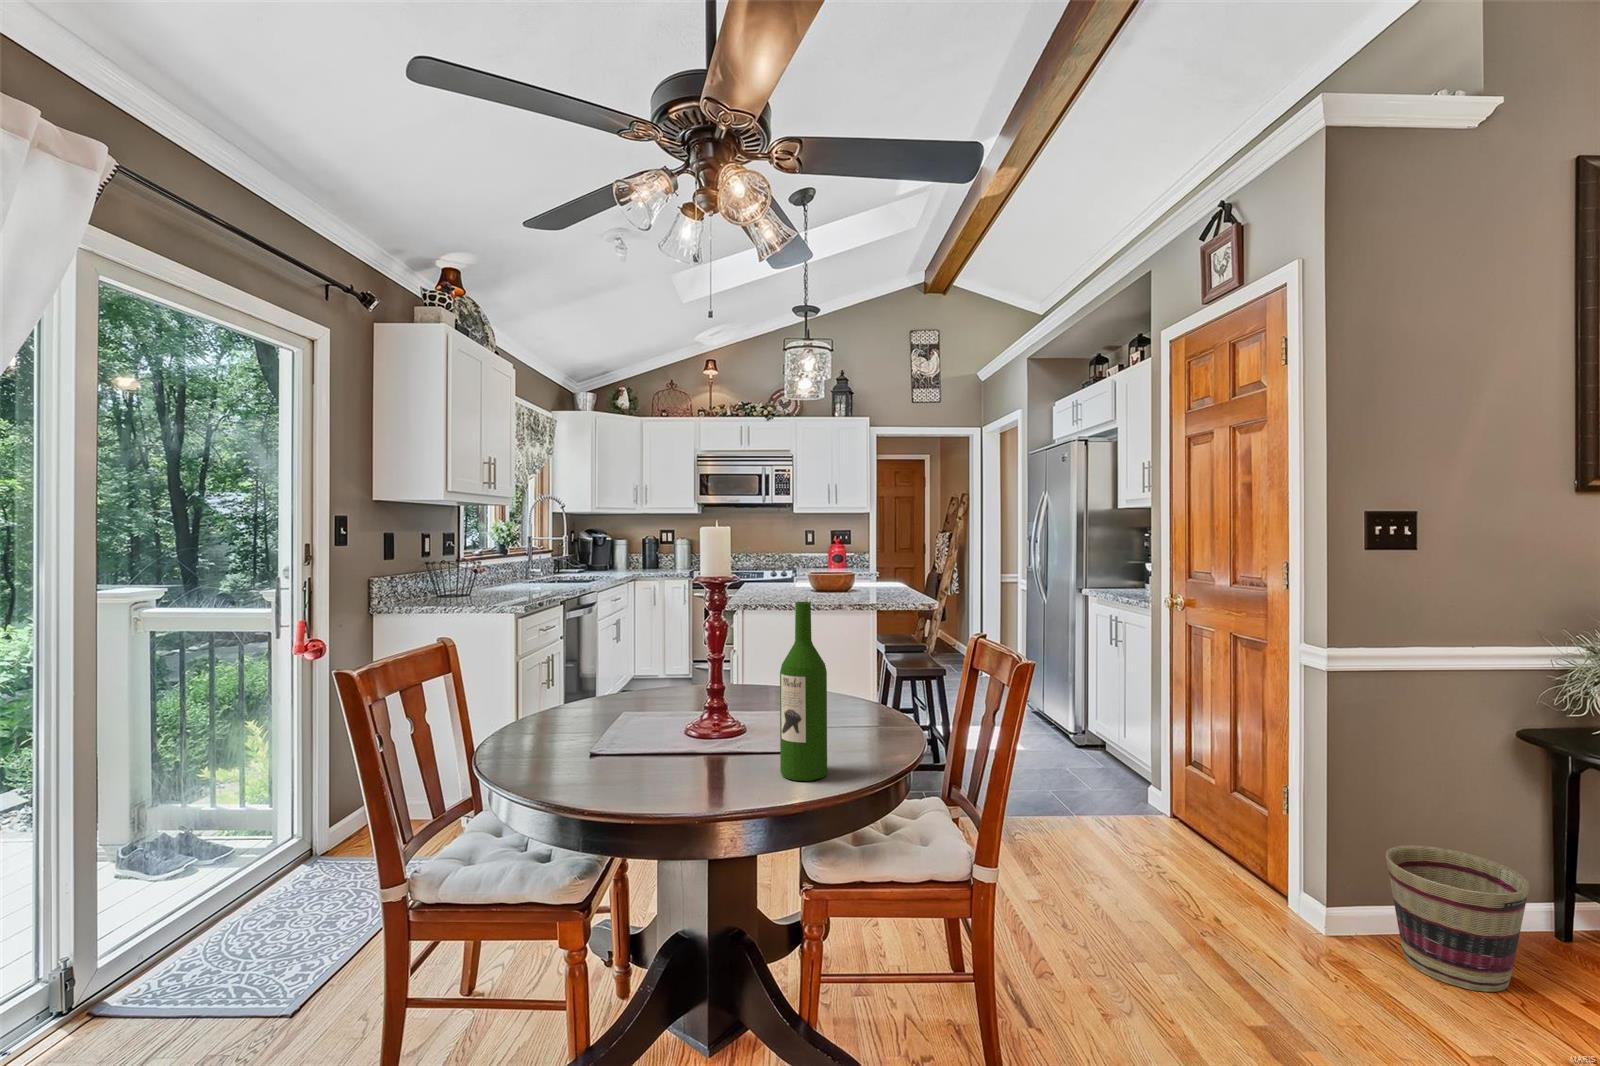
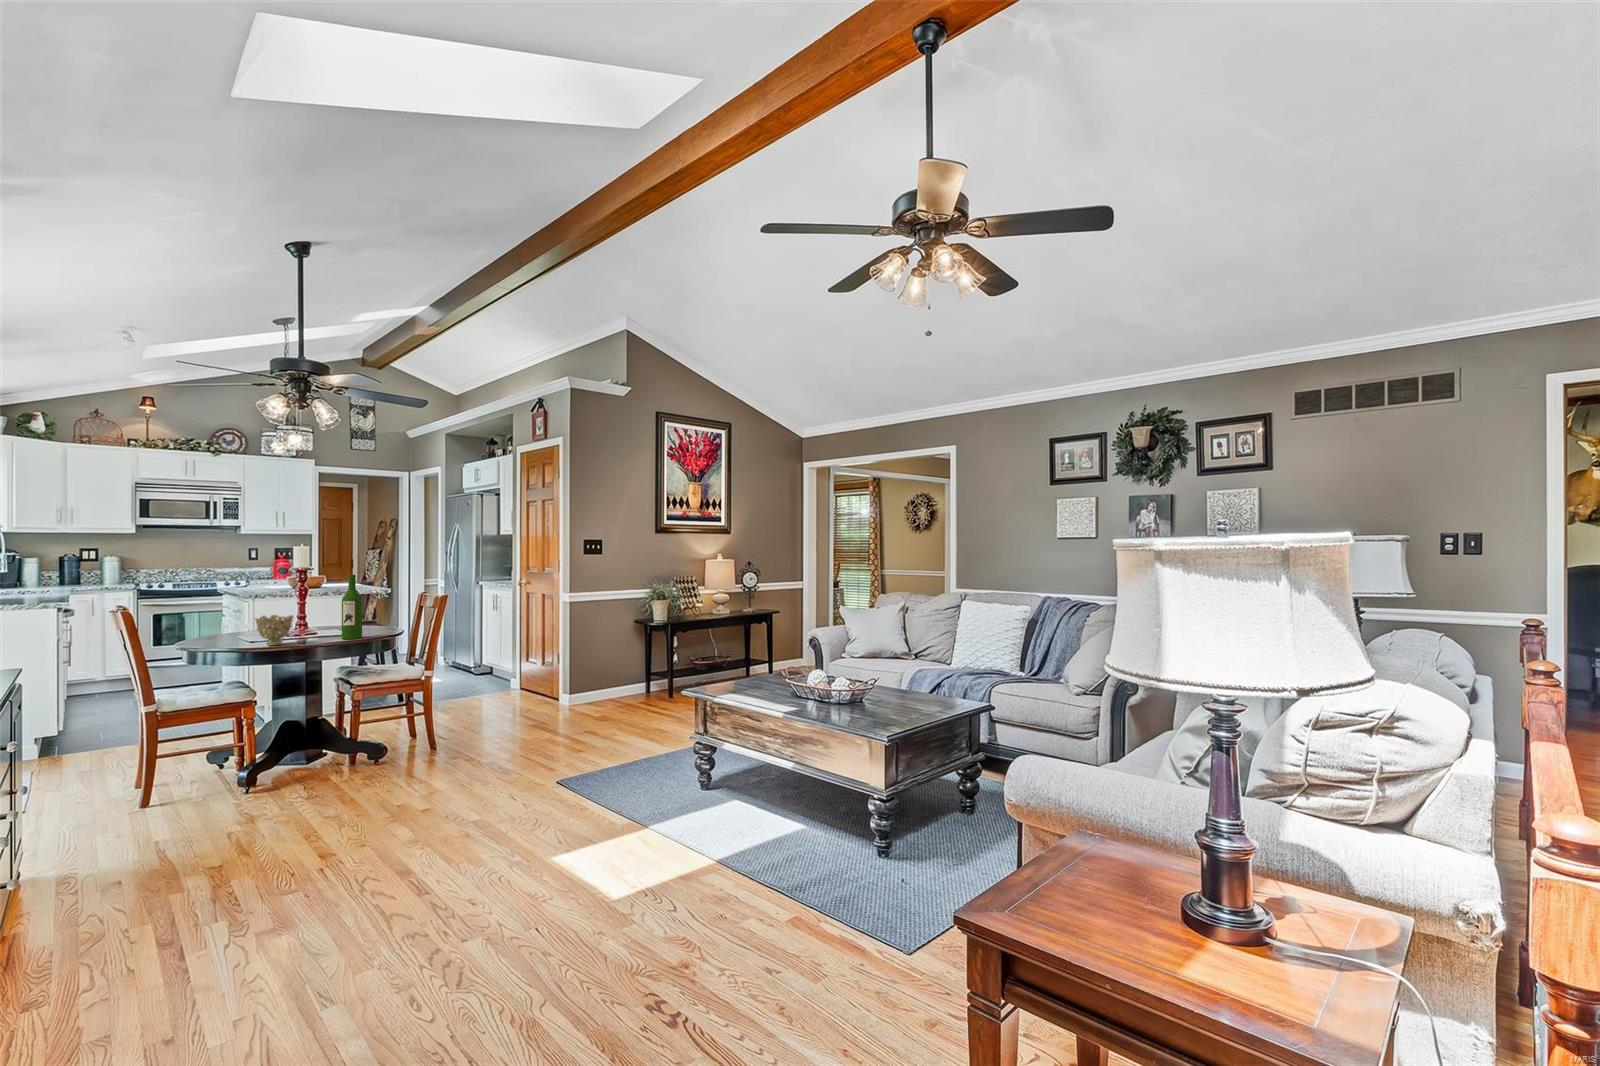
decorative bowl: none [591,694,671,780] -> present [256,615,293,646]
basket: present [1386,845,1529,992] -> none [589,667,631,711]

